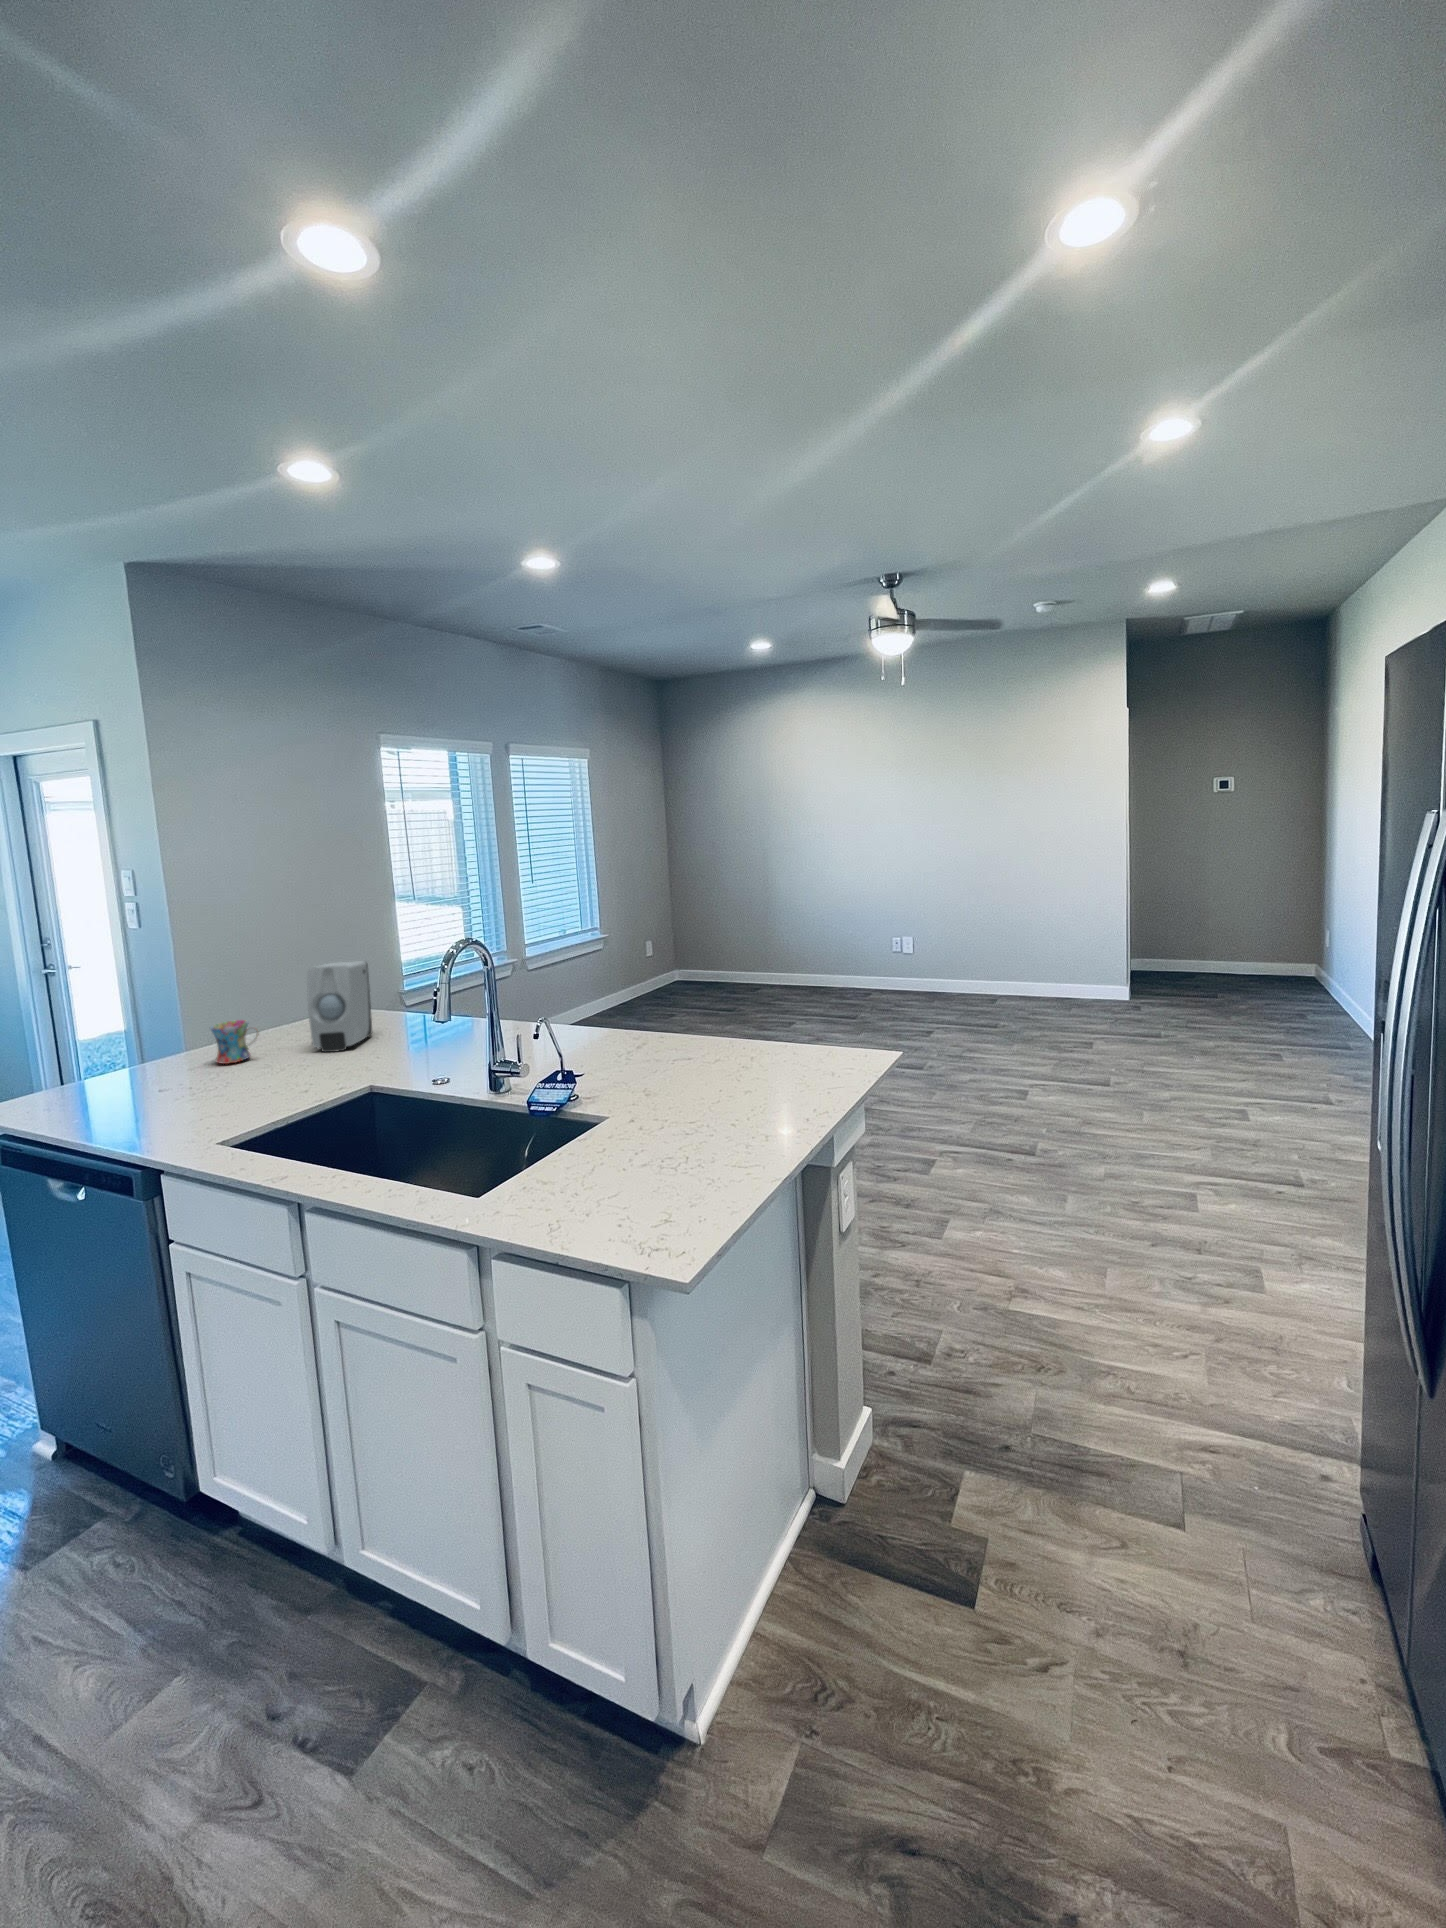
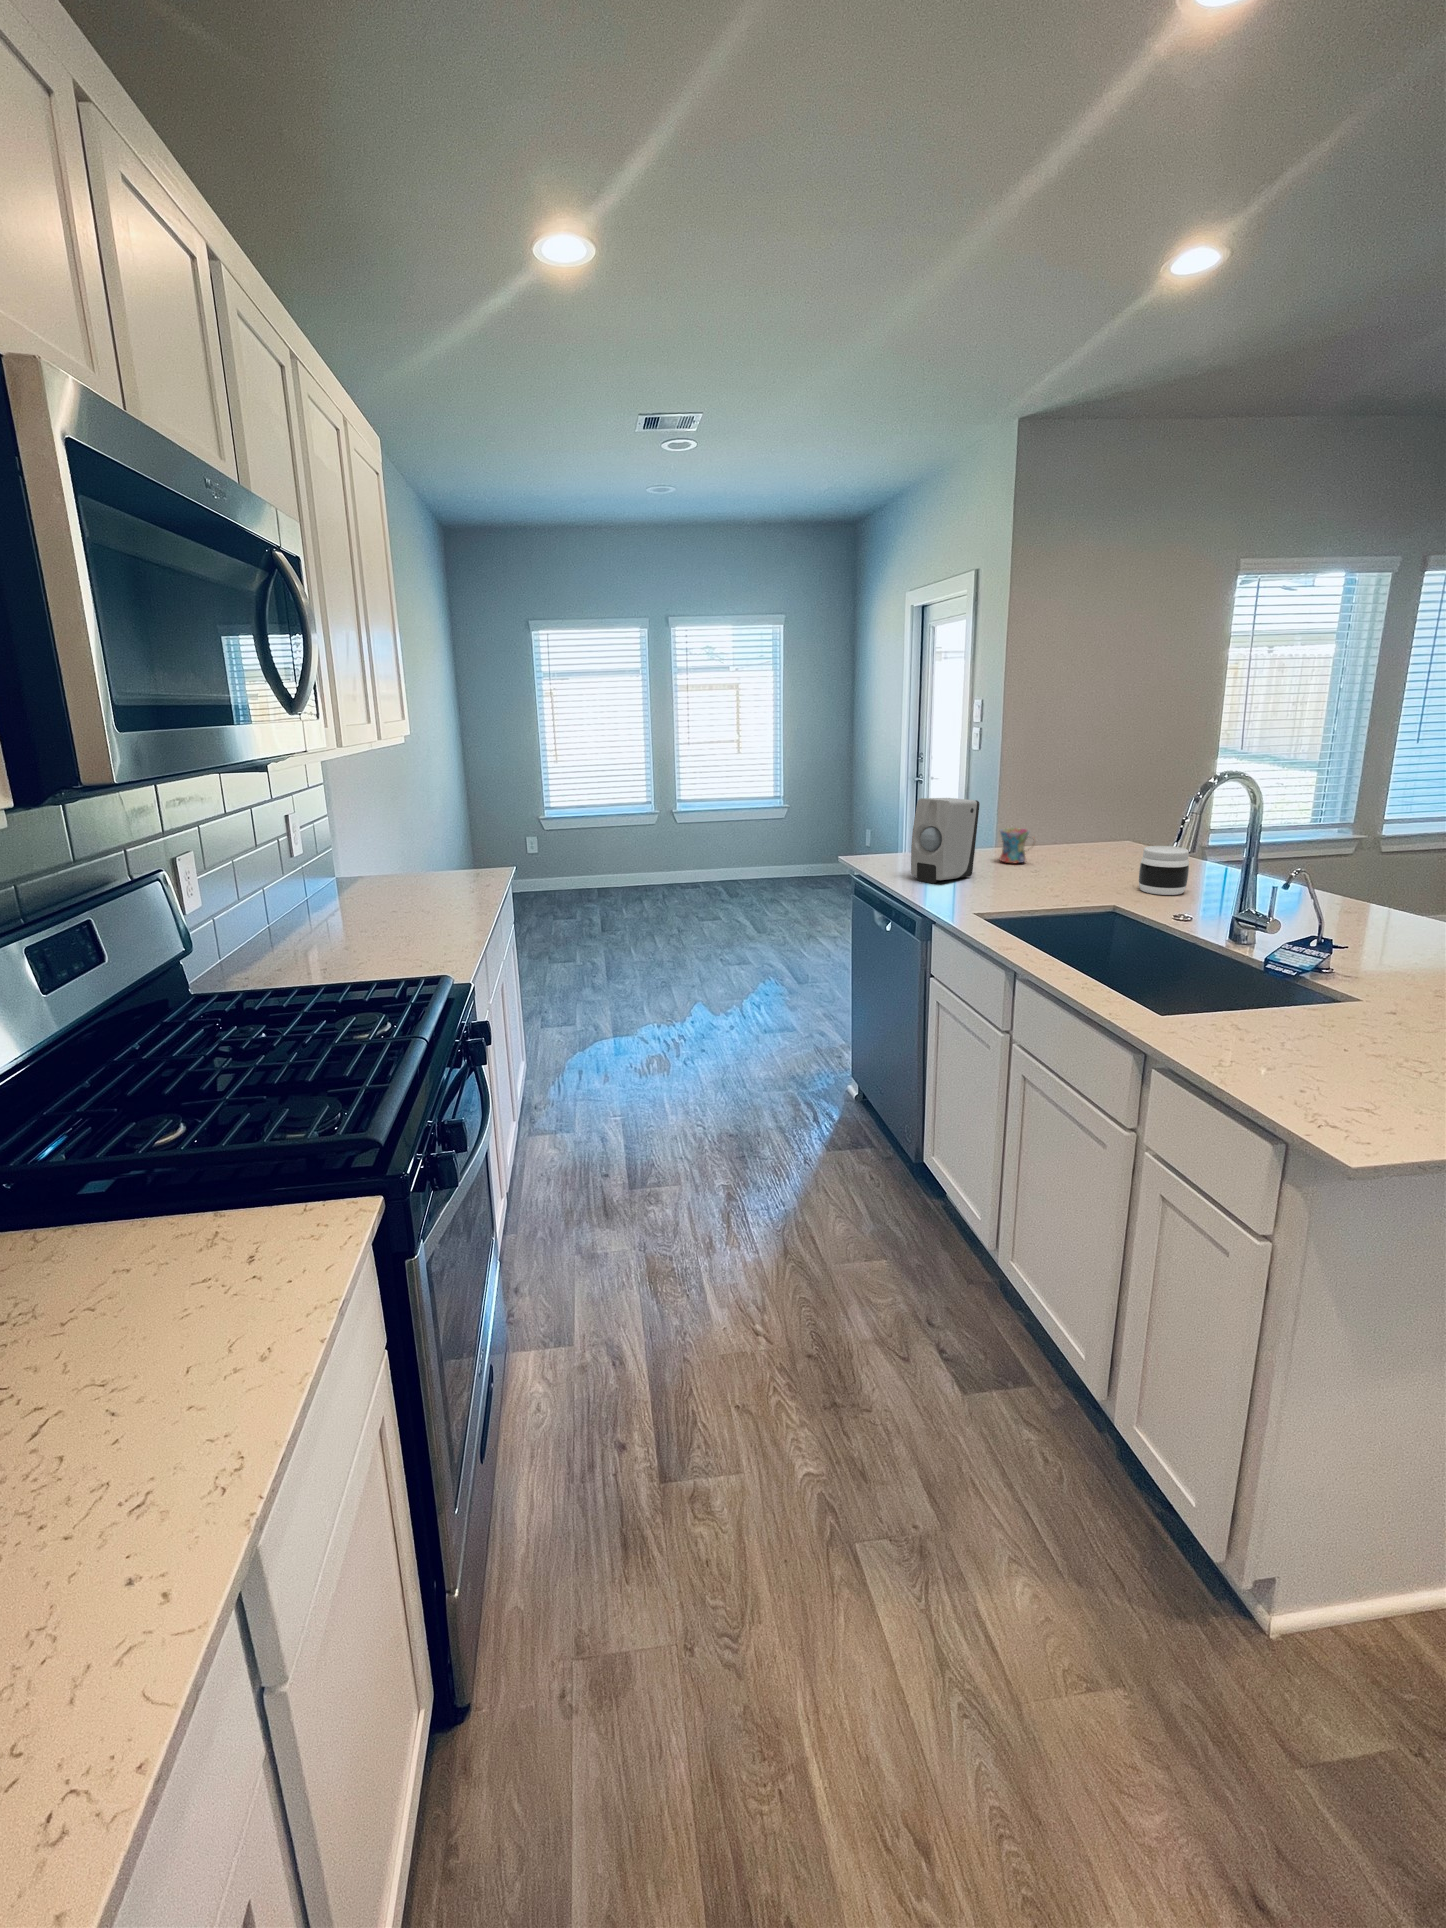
soap dispenser: present [307,961,372,1052] -> present [911,798,980,883]
jar: none [384,1010,430,1062] -> present [1139,846,1189,895]

